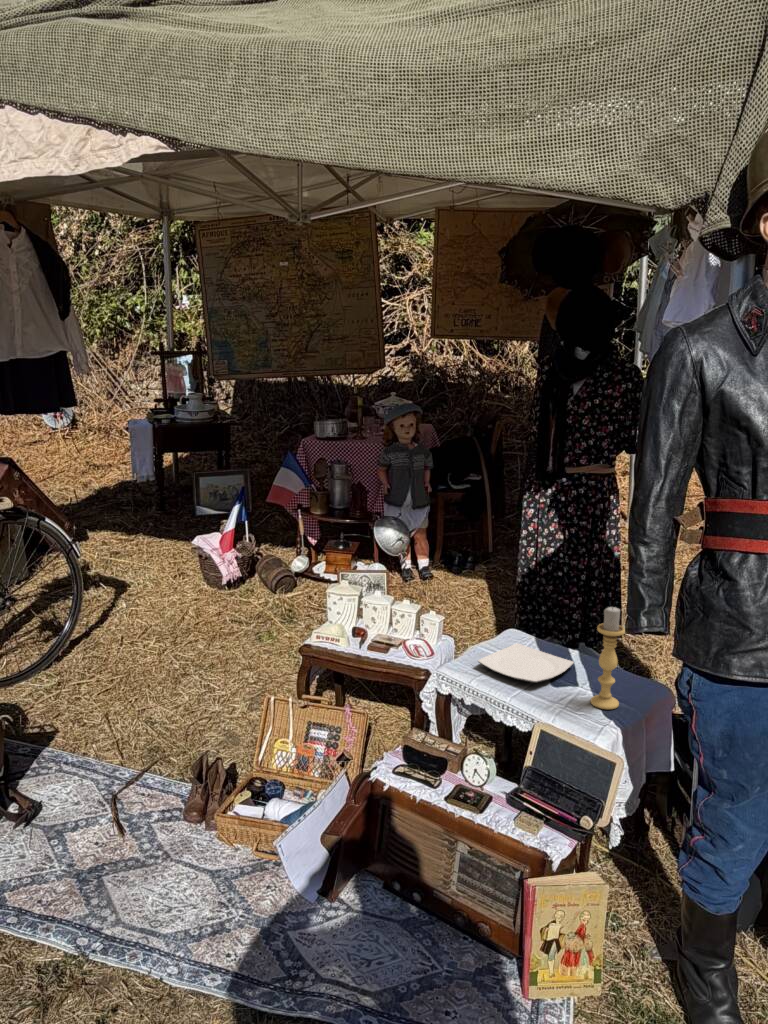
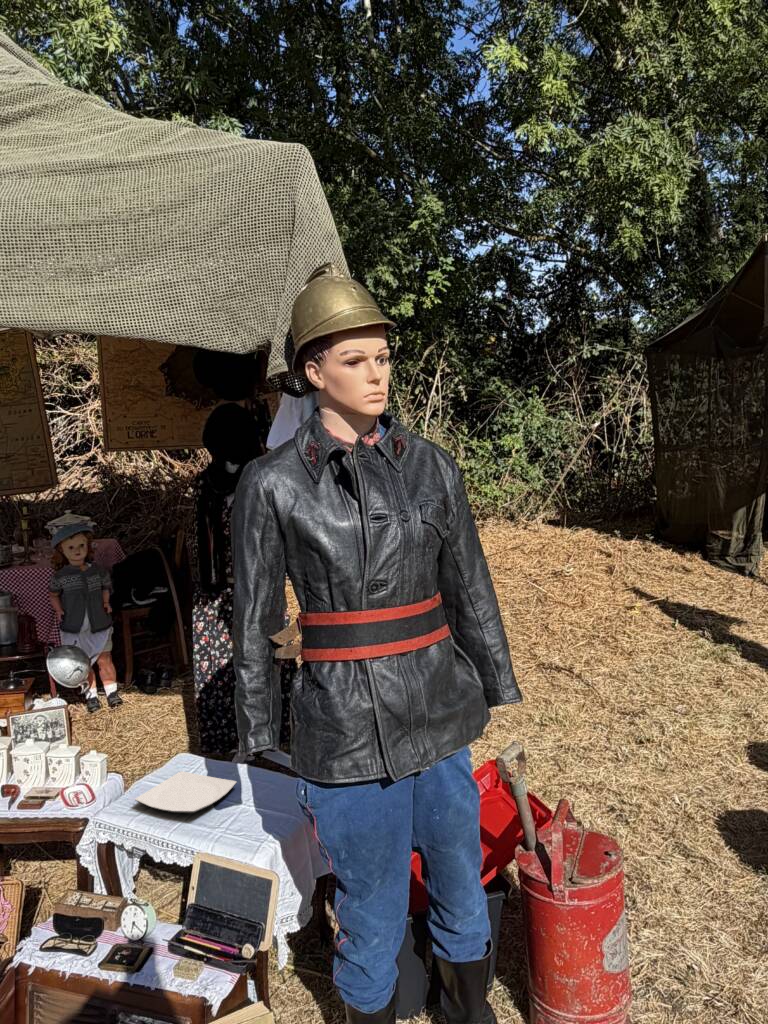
candle holder: present [590,607,625,709] -> none [247,721,278,827]

